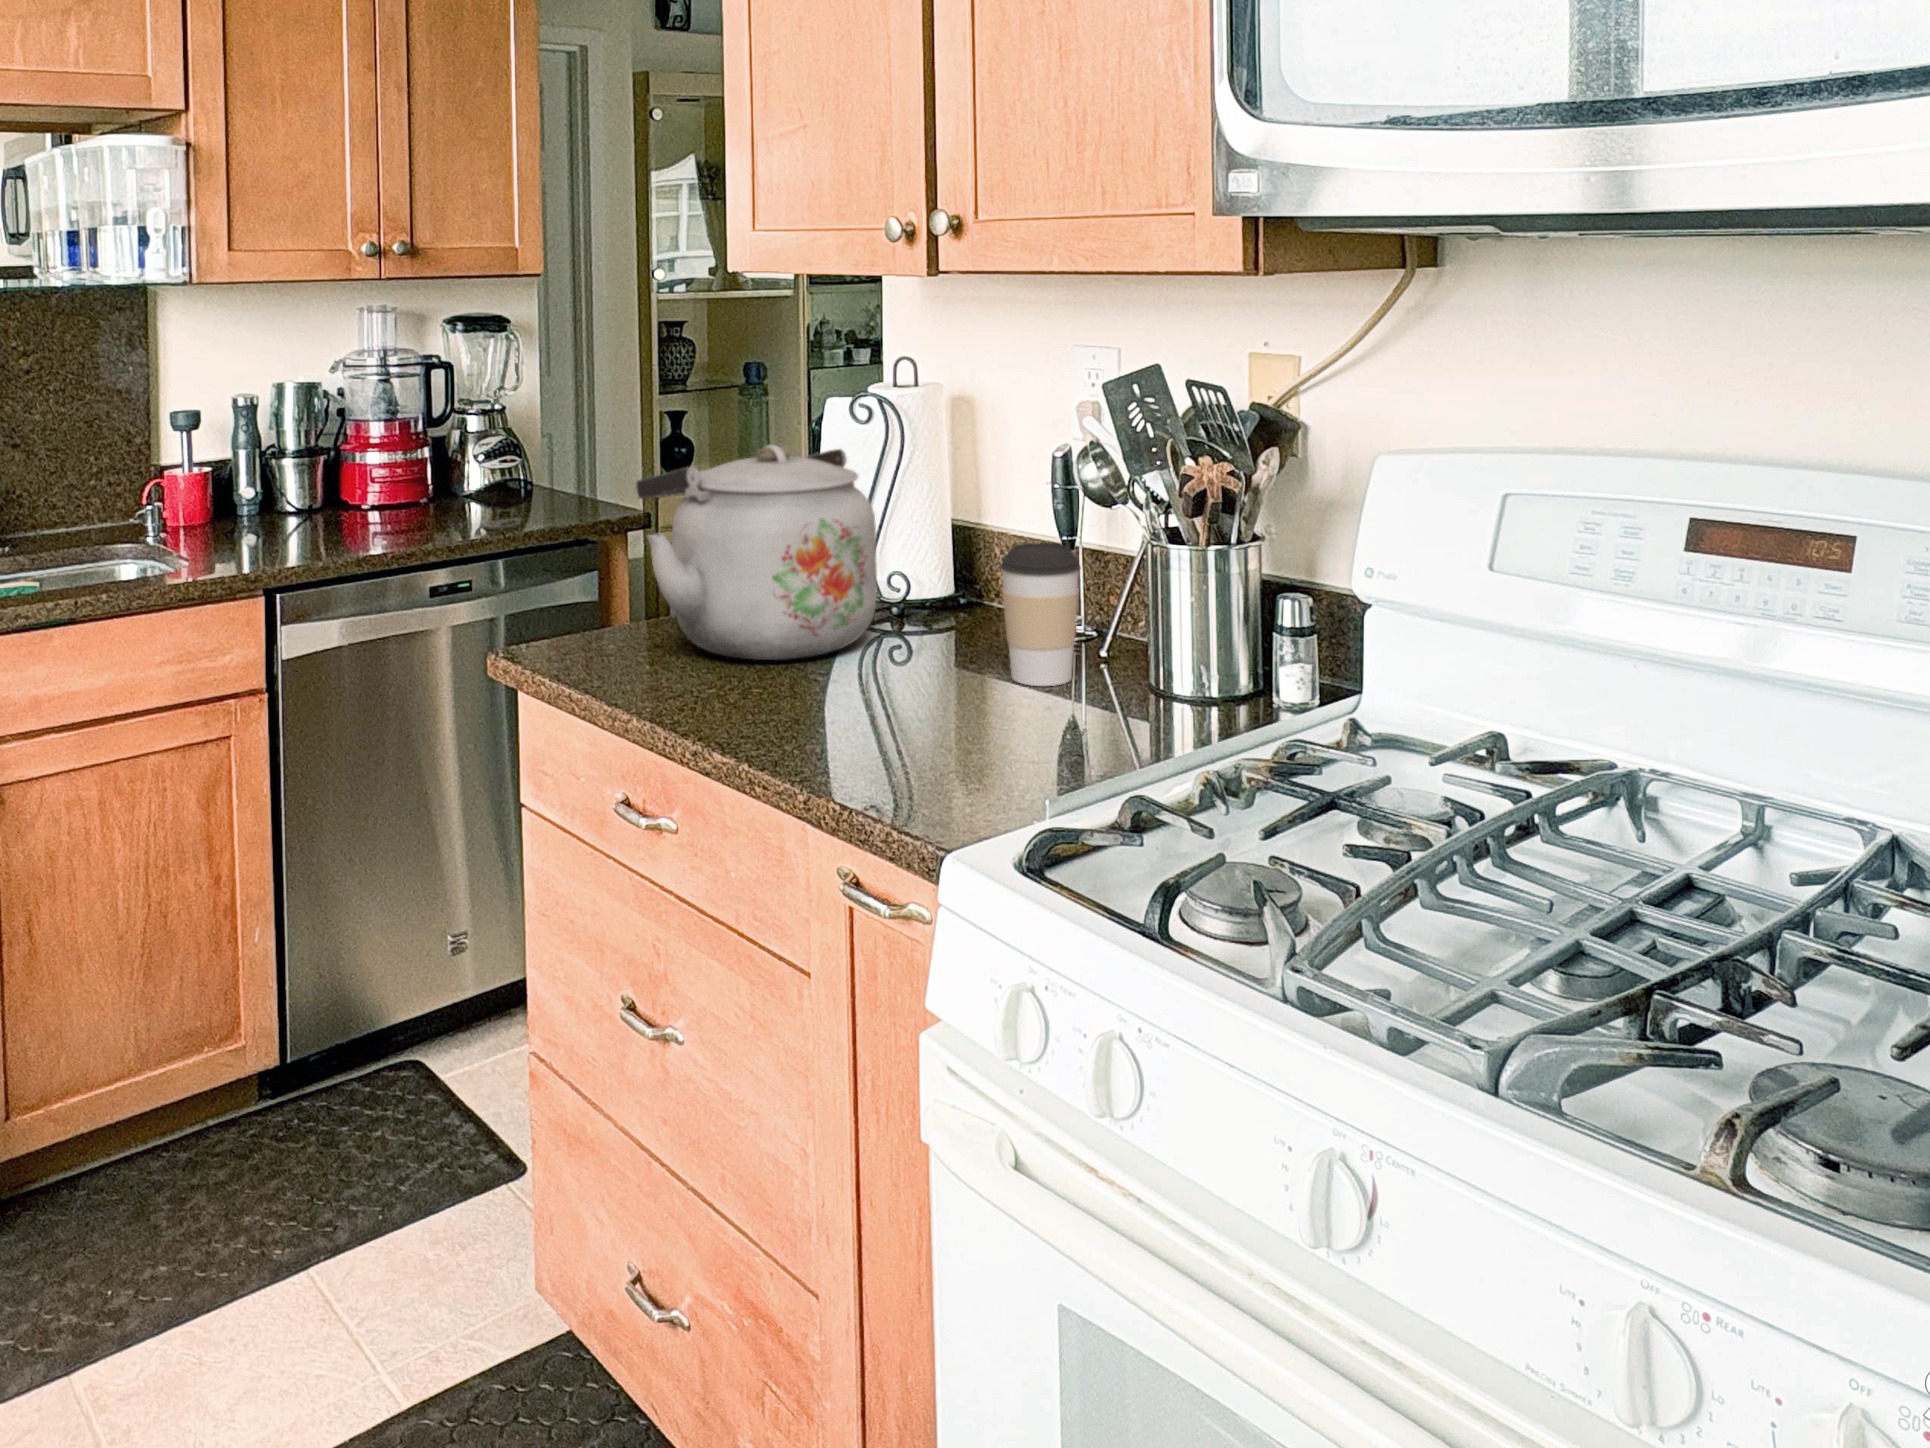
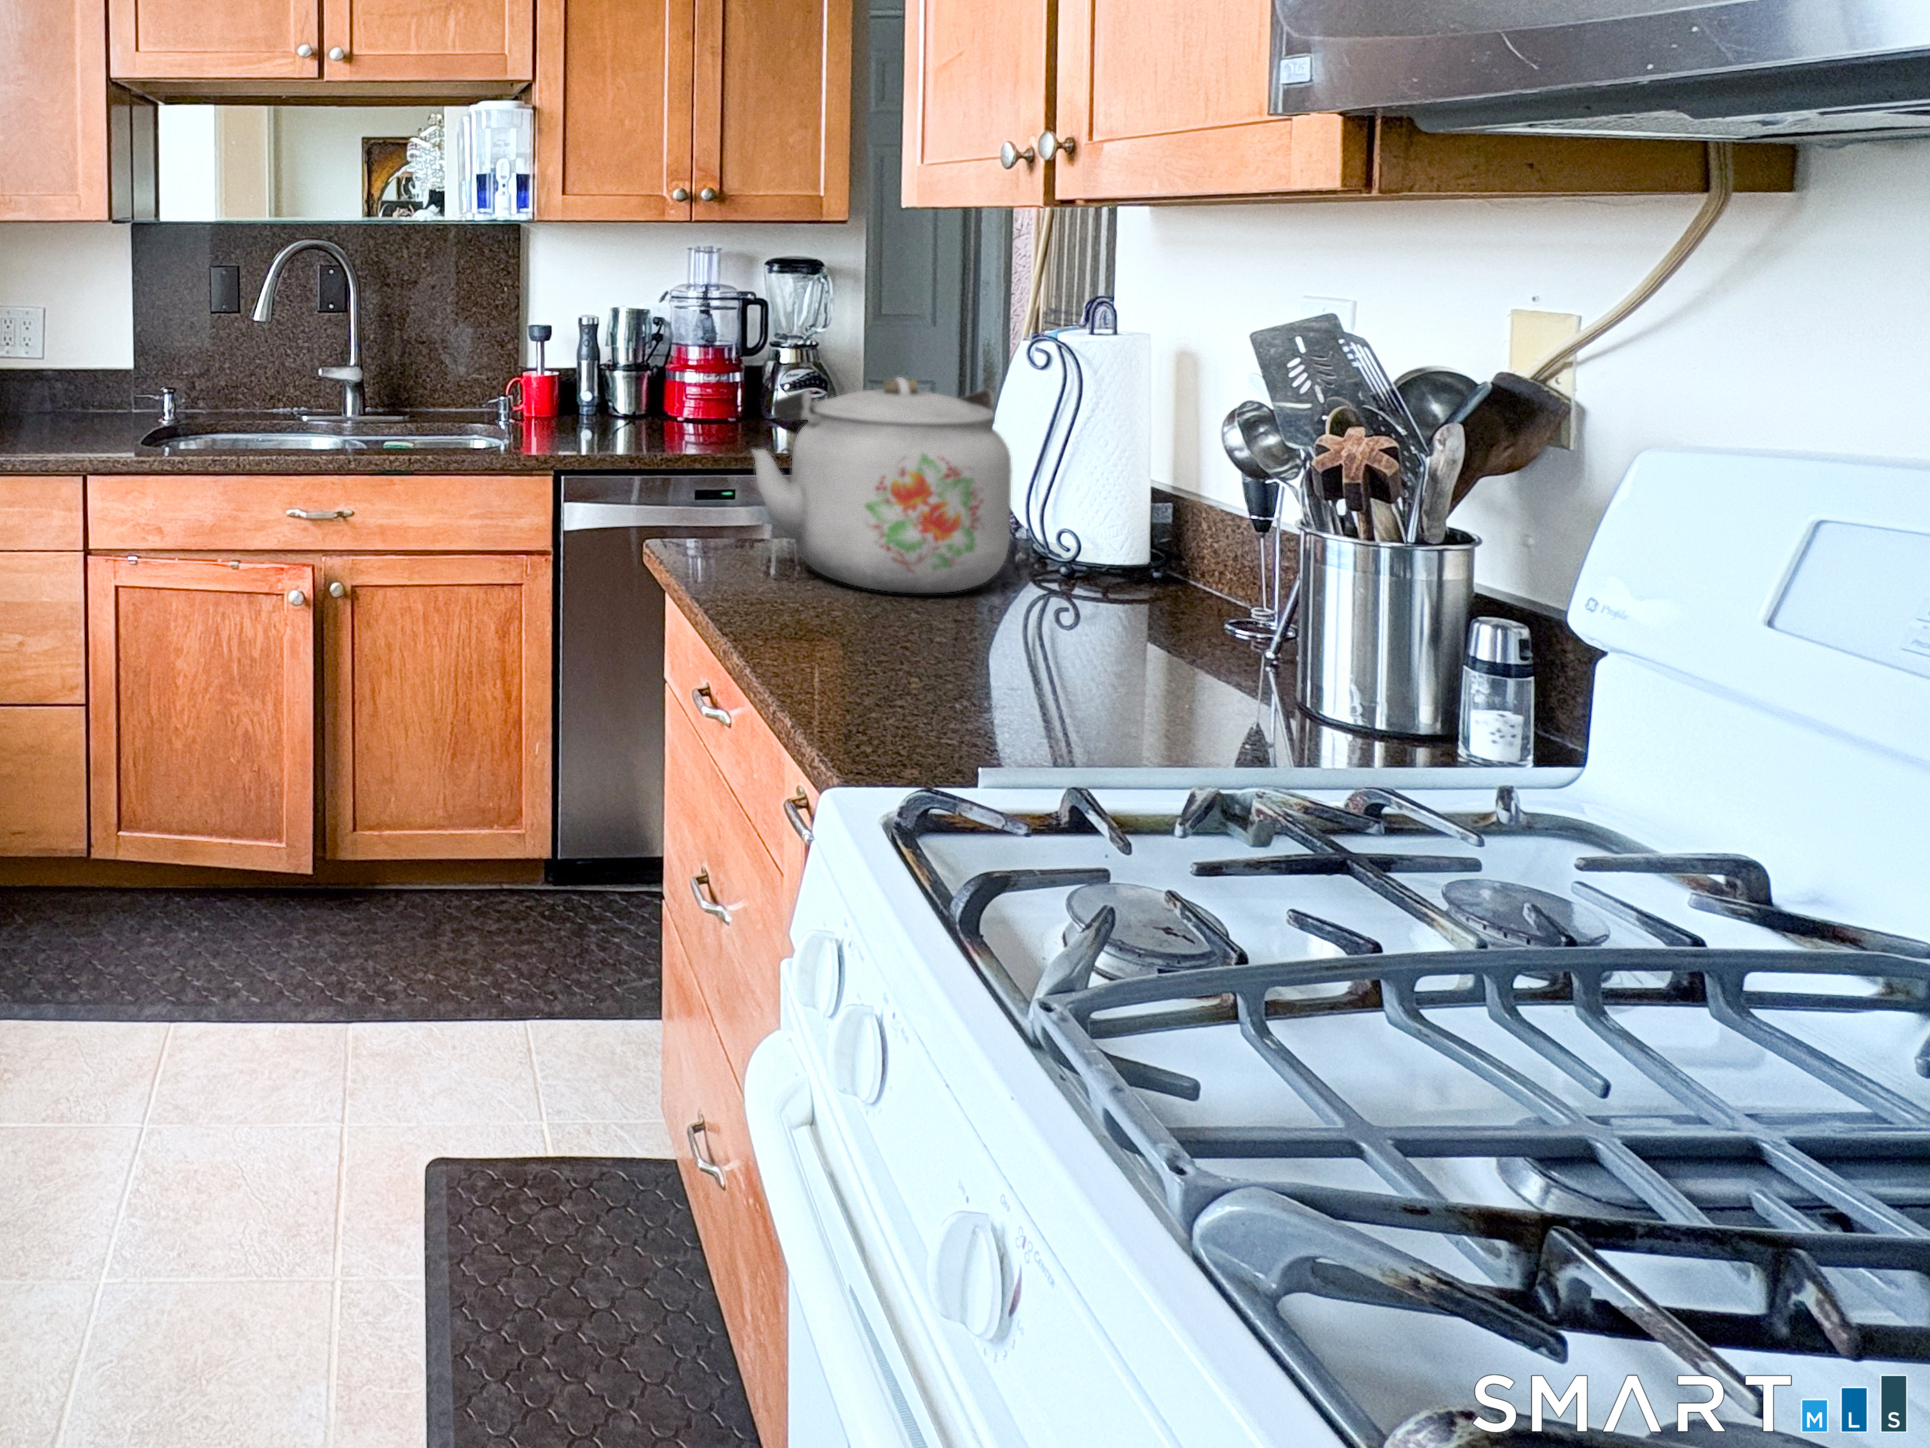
coffee cup: present [1000,543,1081,686] -> none [1097,507,1202,671]

